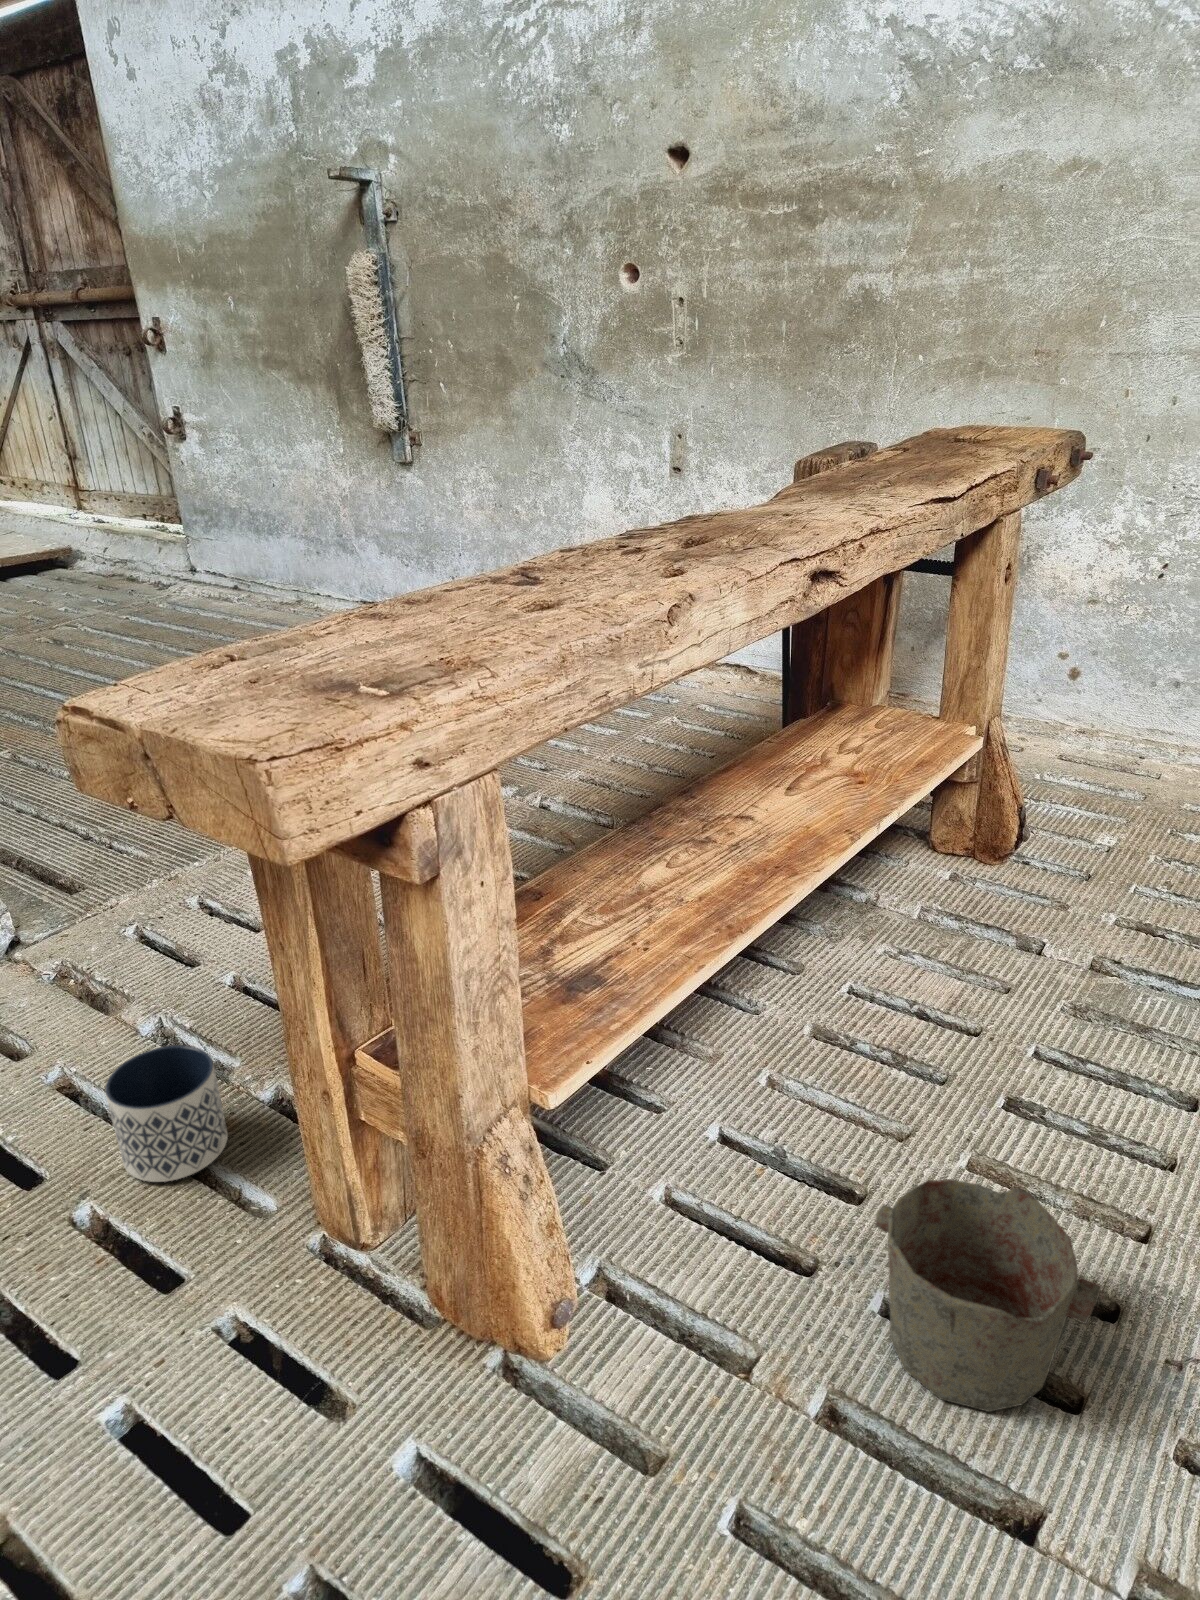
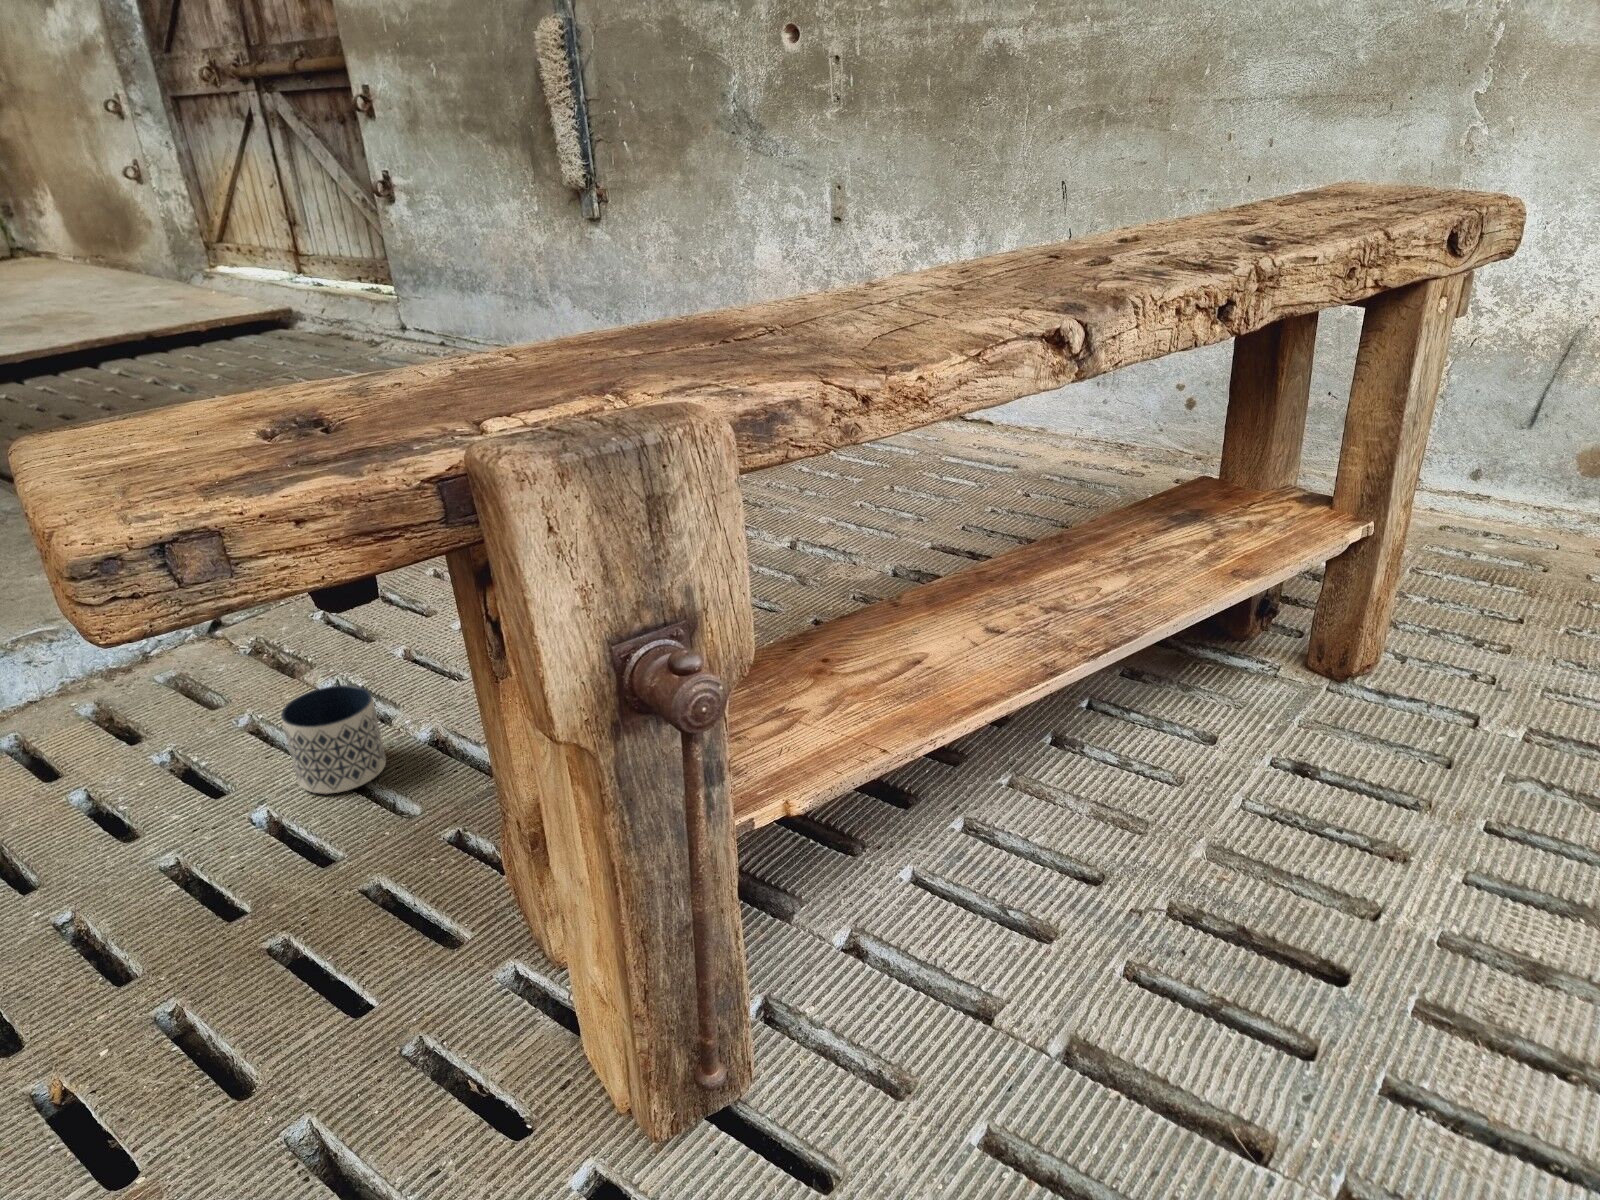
bucket: present [875,1179,1101,1412] -> none [897,768,1091,942]

